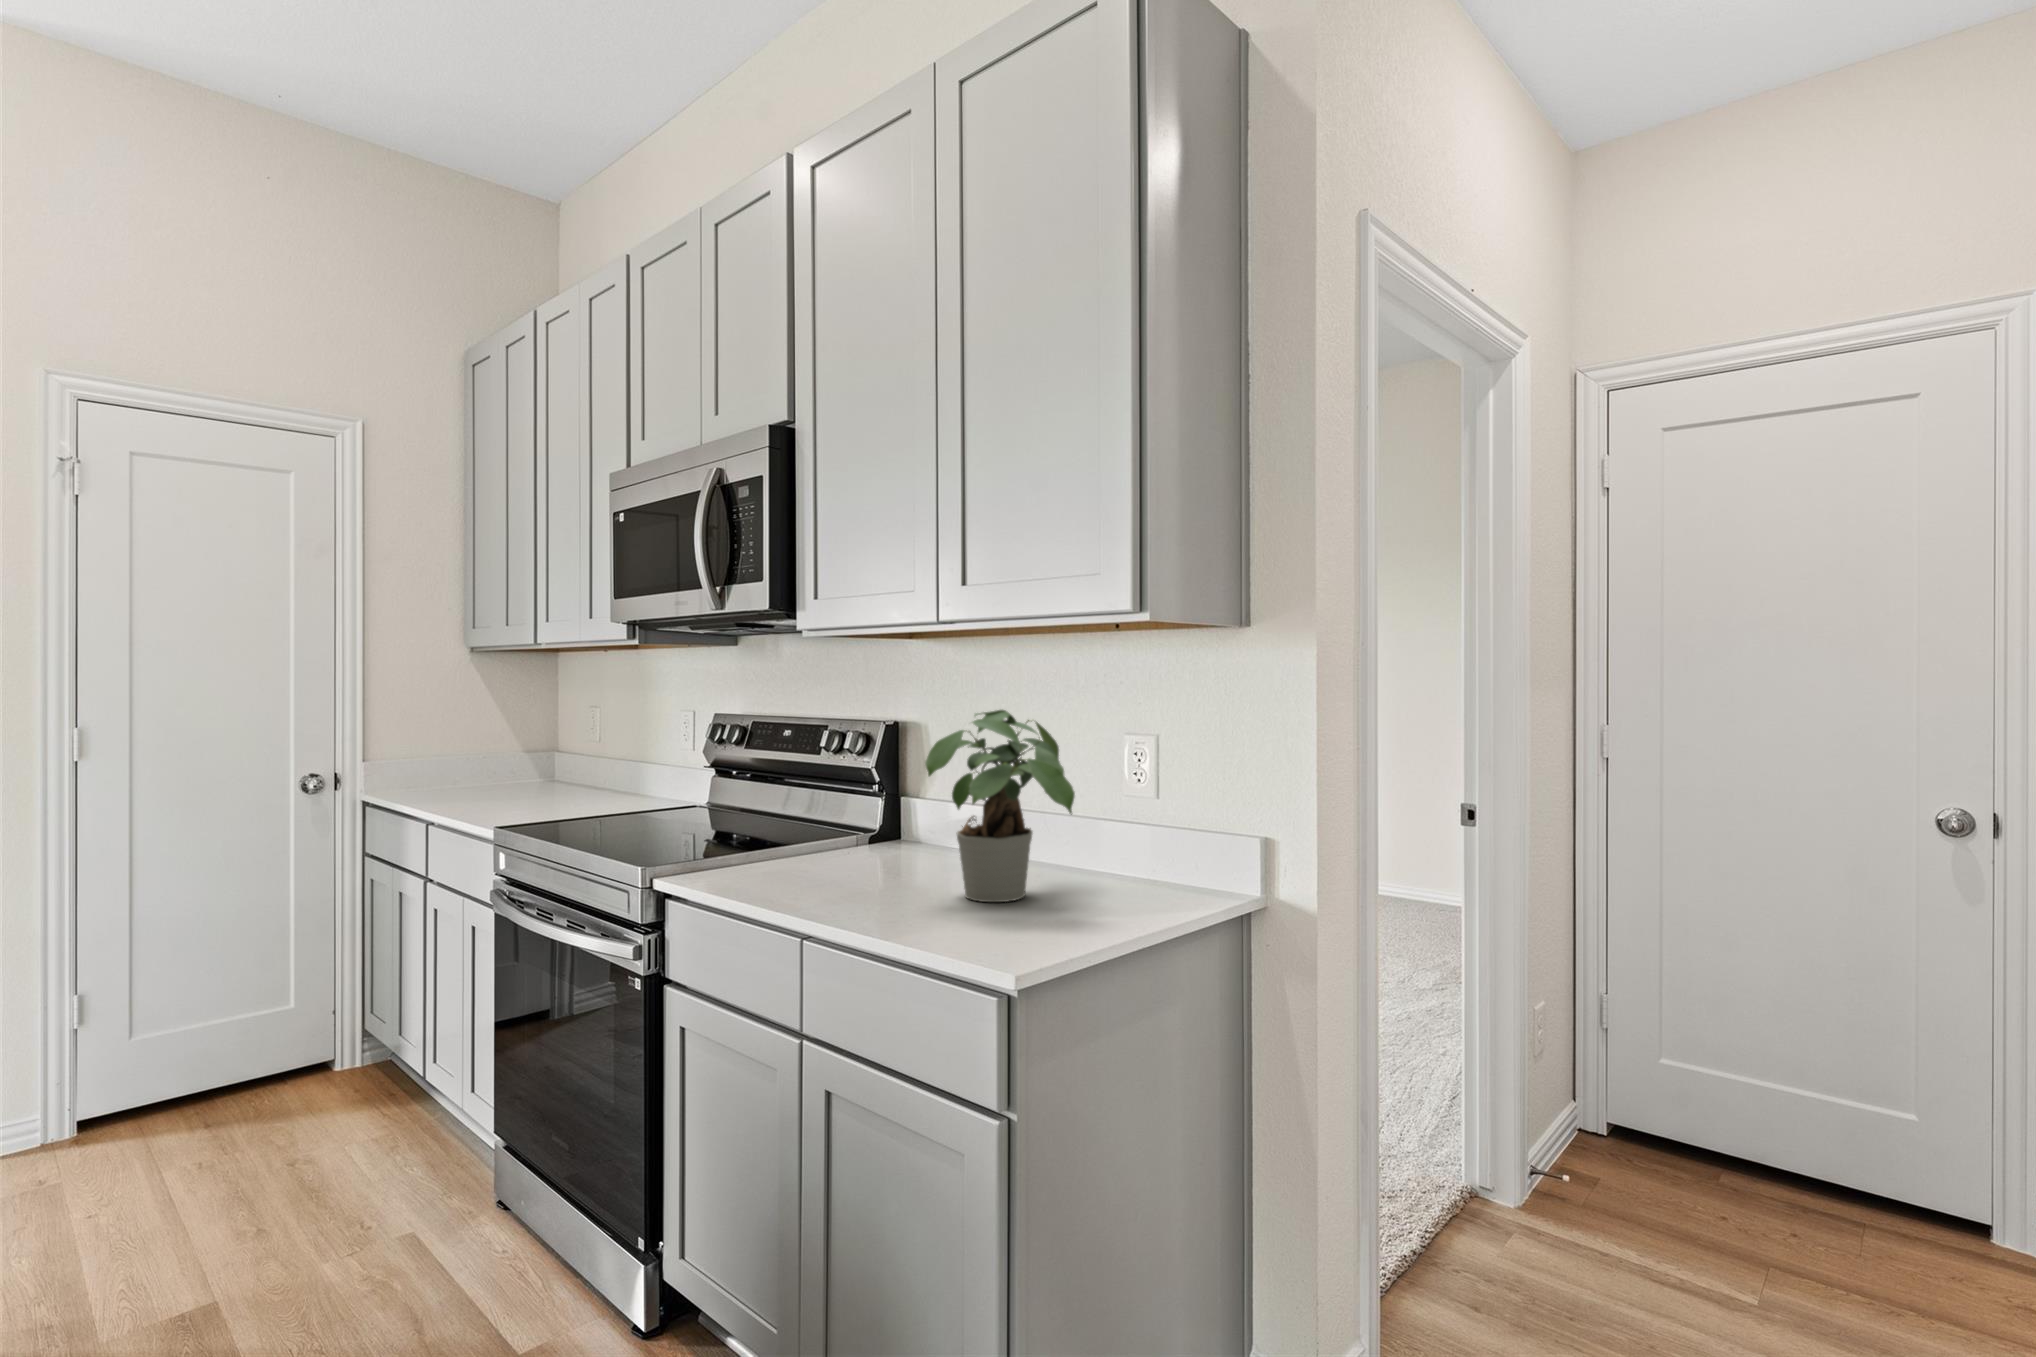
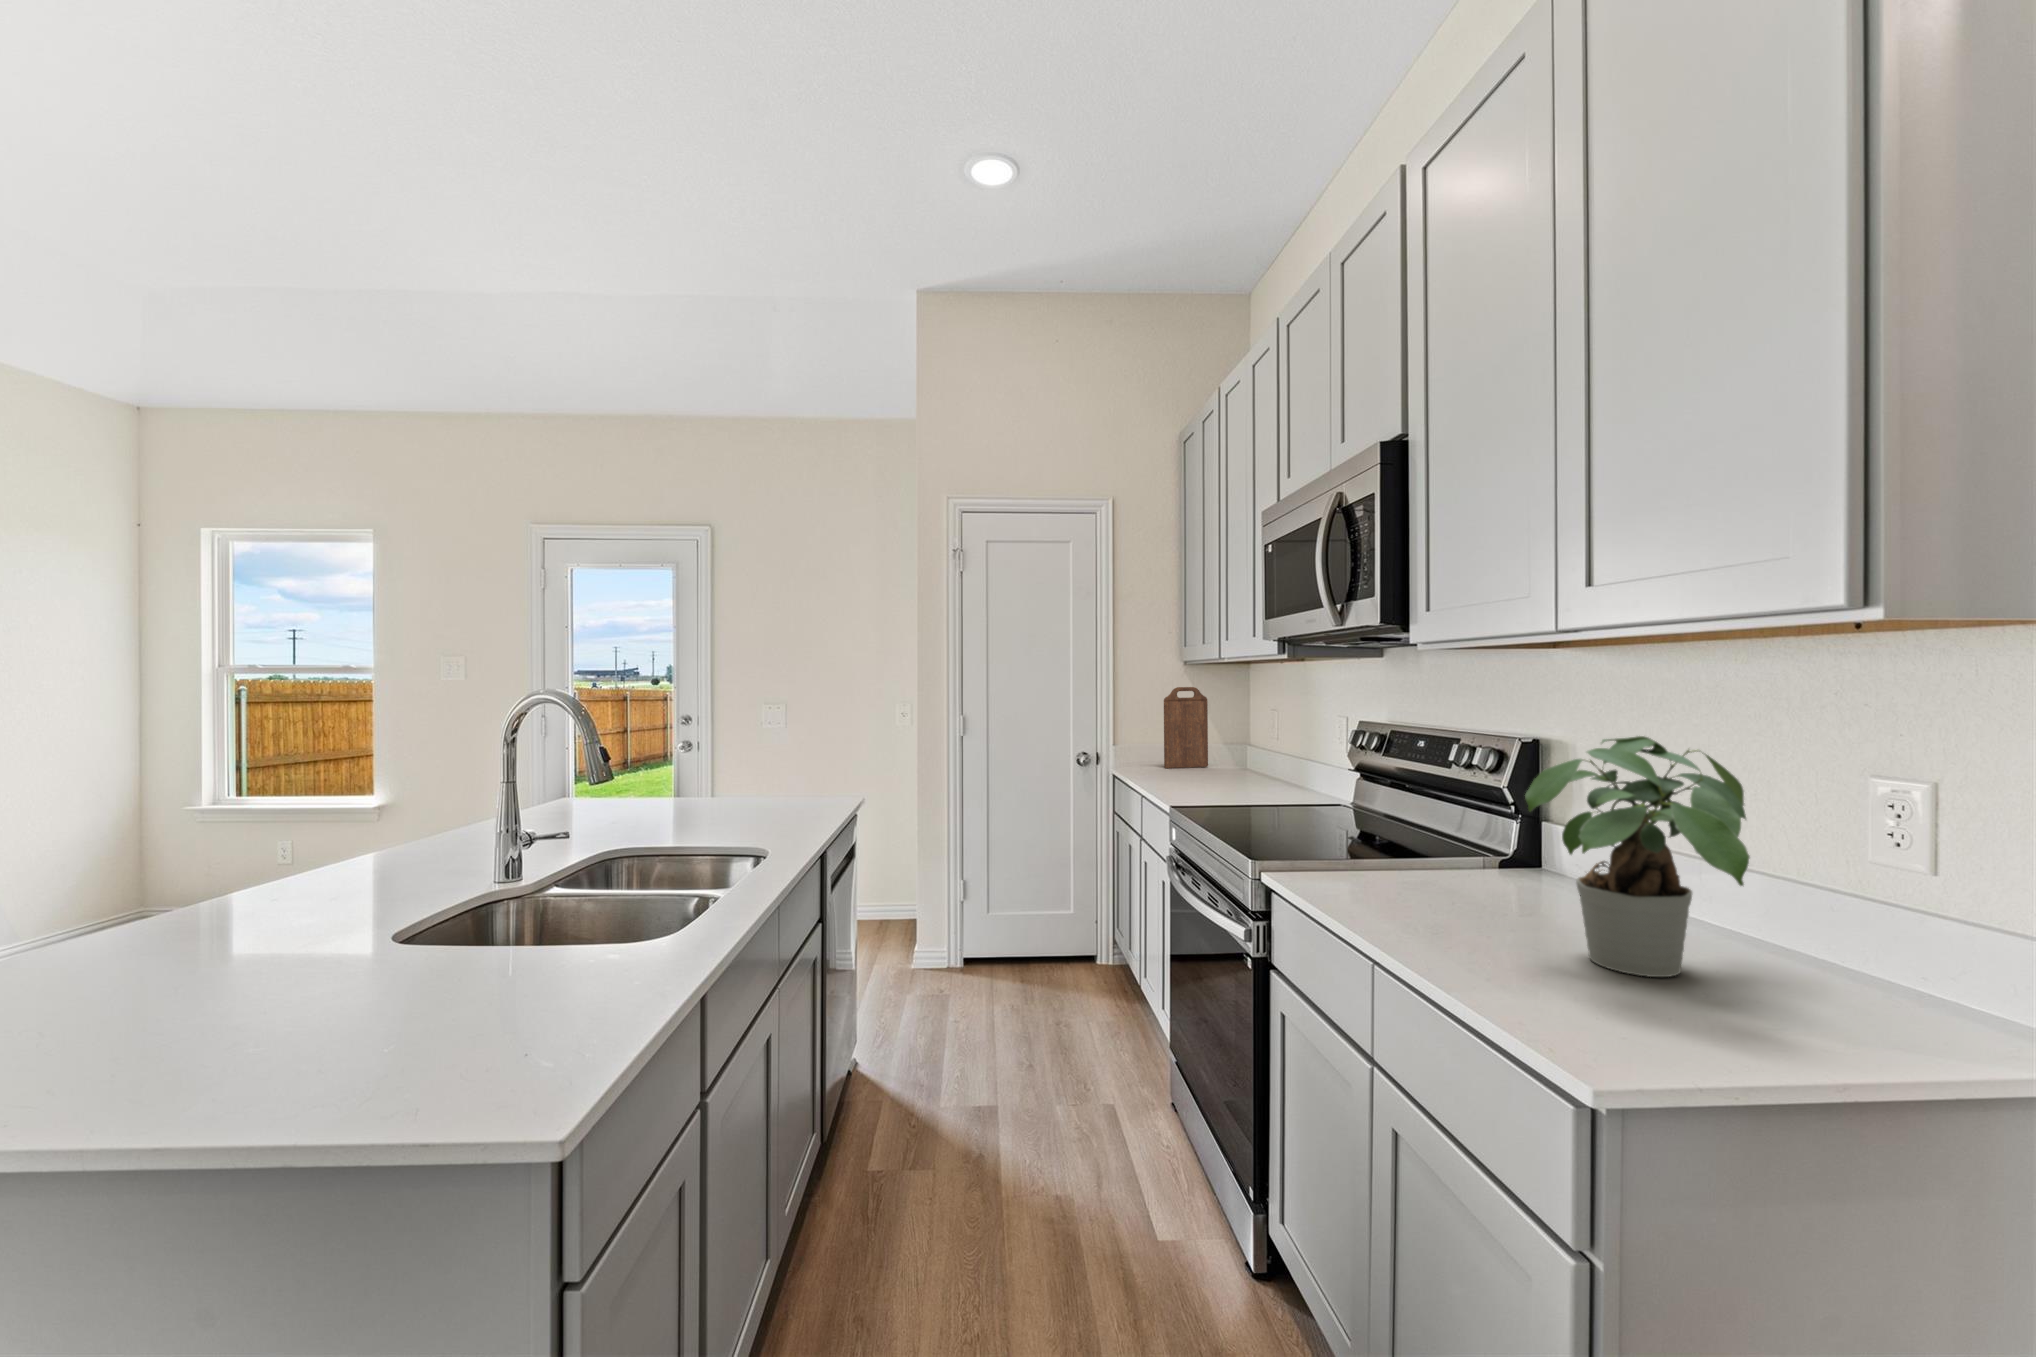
cutting board: none [443,681,505,789] -> present [1164,687,1208,768]

